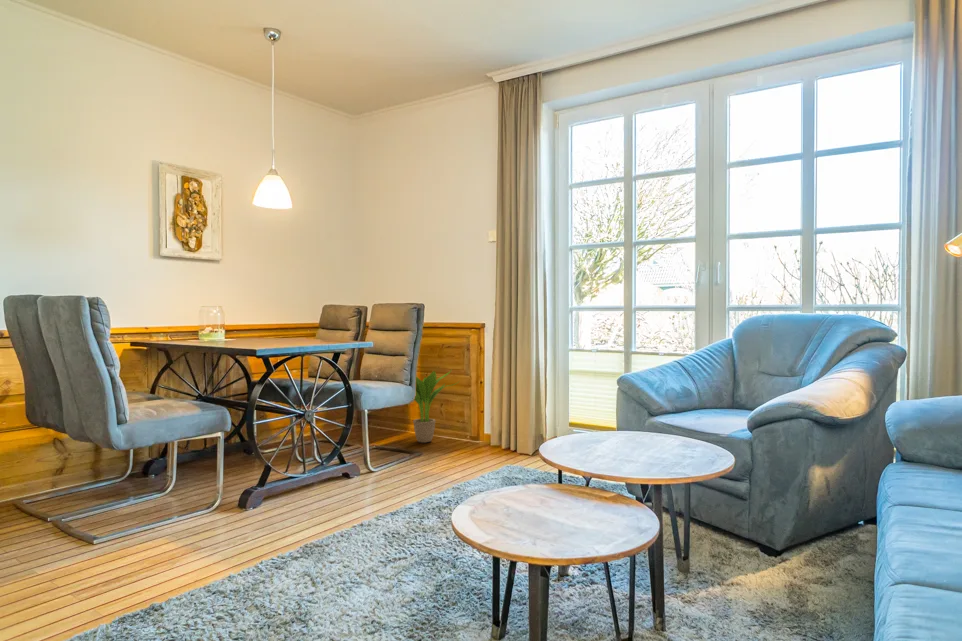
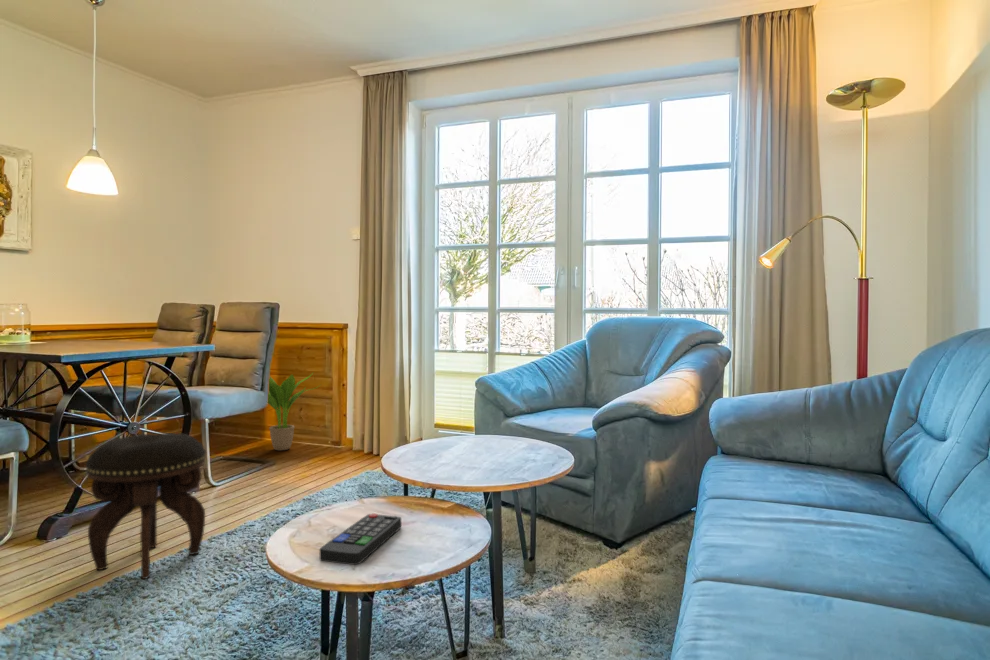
footstool: none [282,421,374,547] -> present [86,433,206,579]
remote control: none [502,498,568,540] -> present [320,514,401,565]

